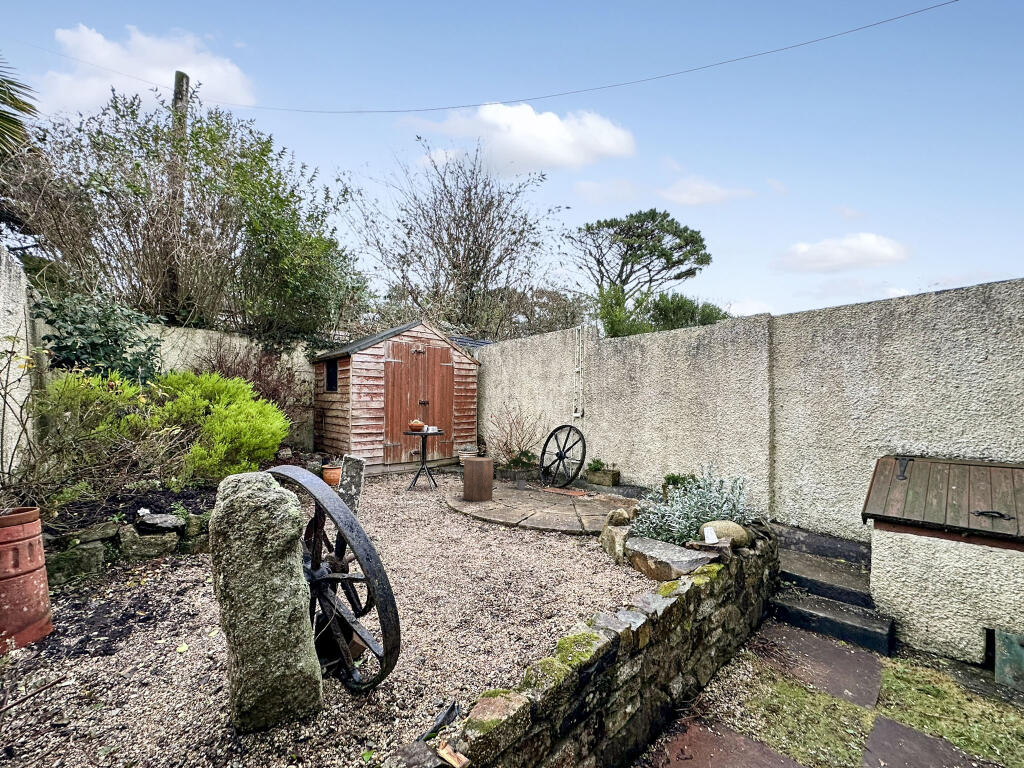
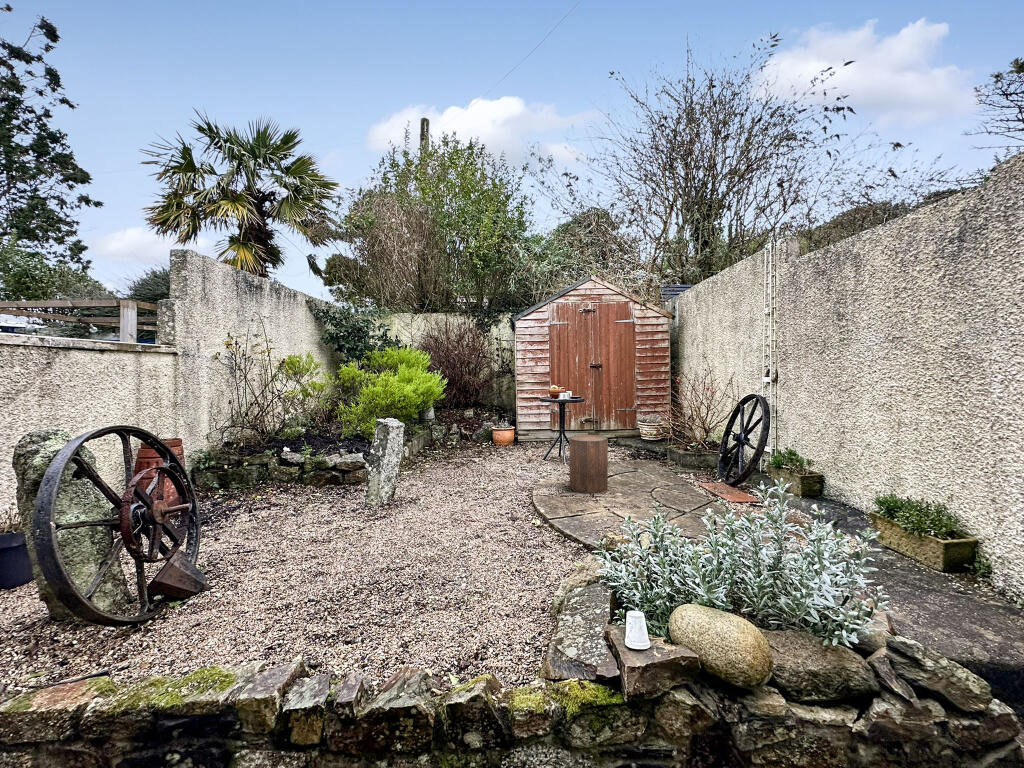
potted plant: present [504,450,540,490] -> none [646,427,690,482]

